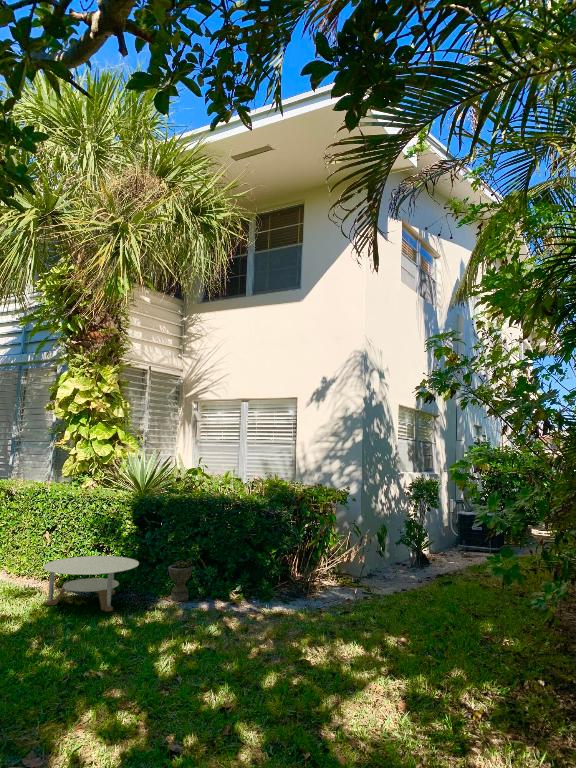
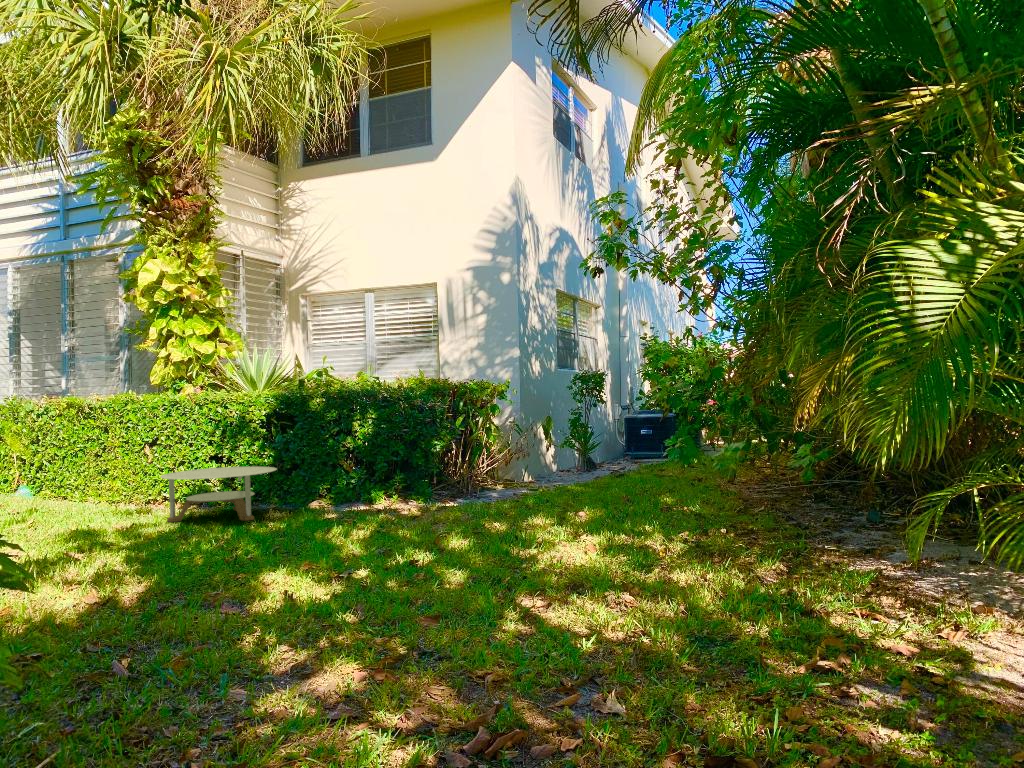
planter: present [168,559,193,601] -> none [312,459,341,508]

